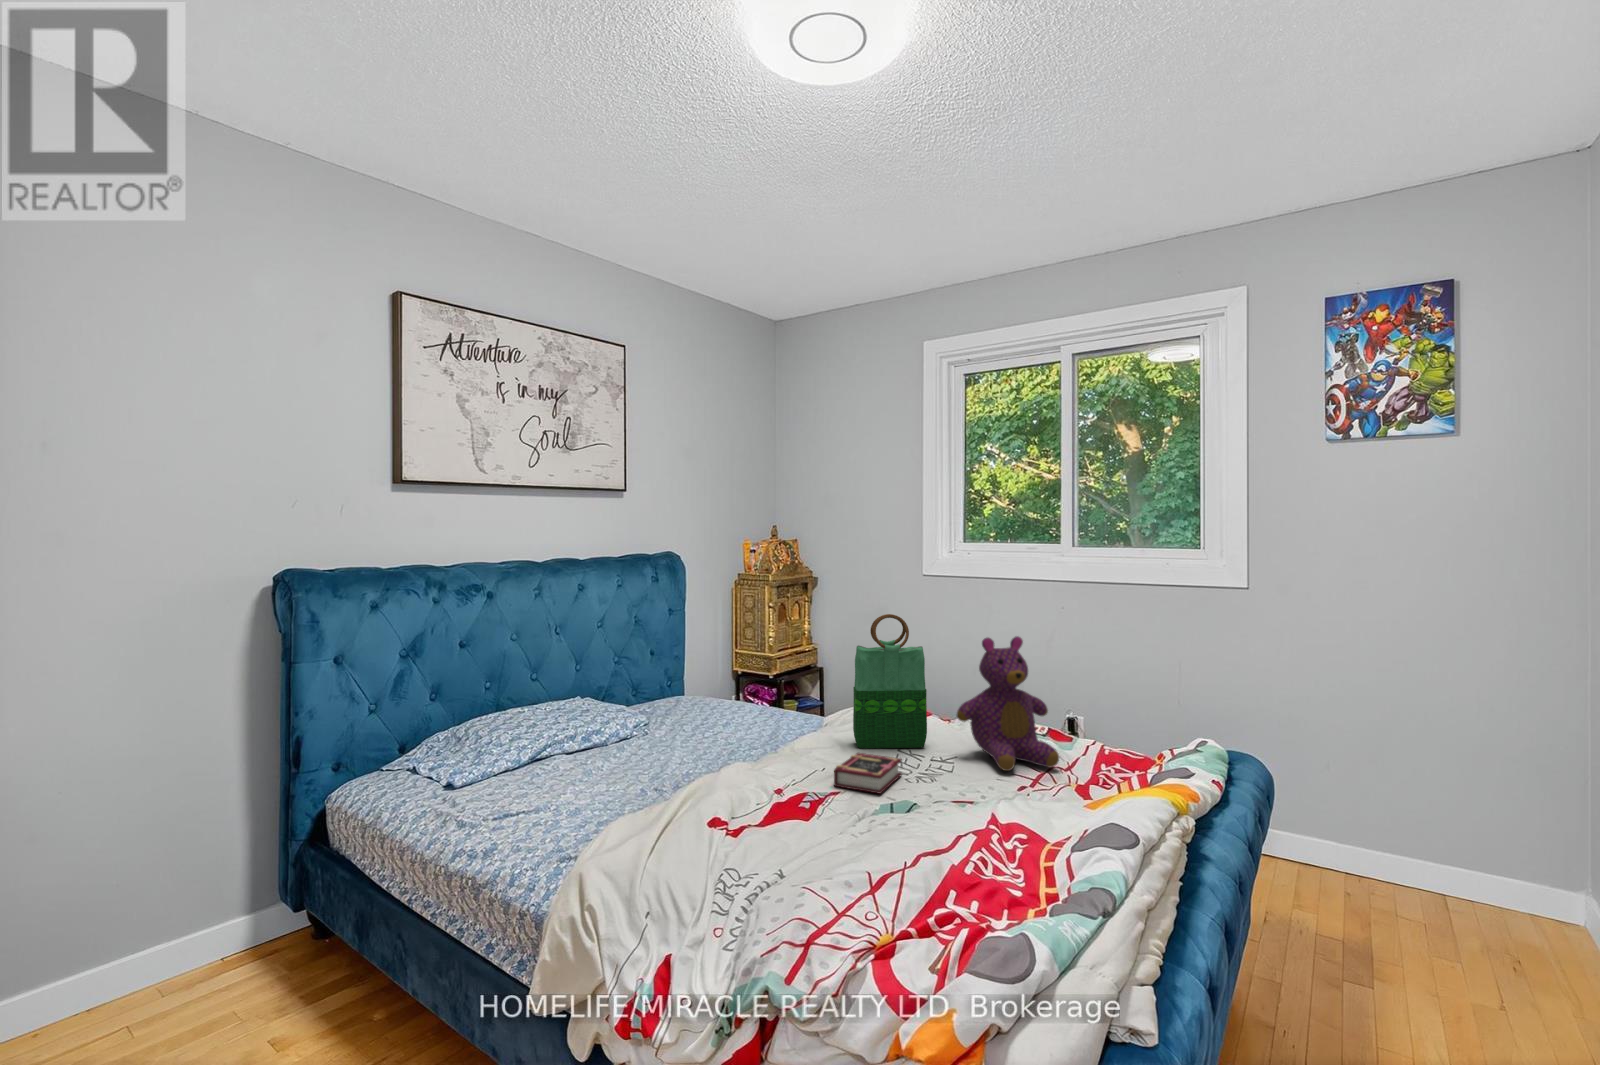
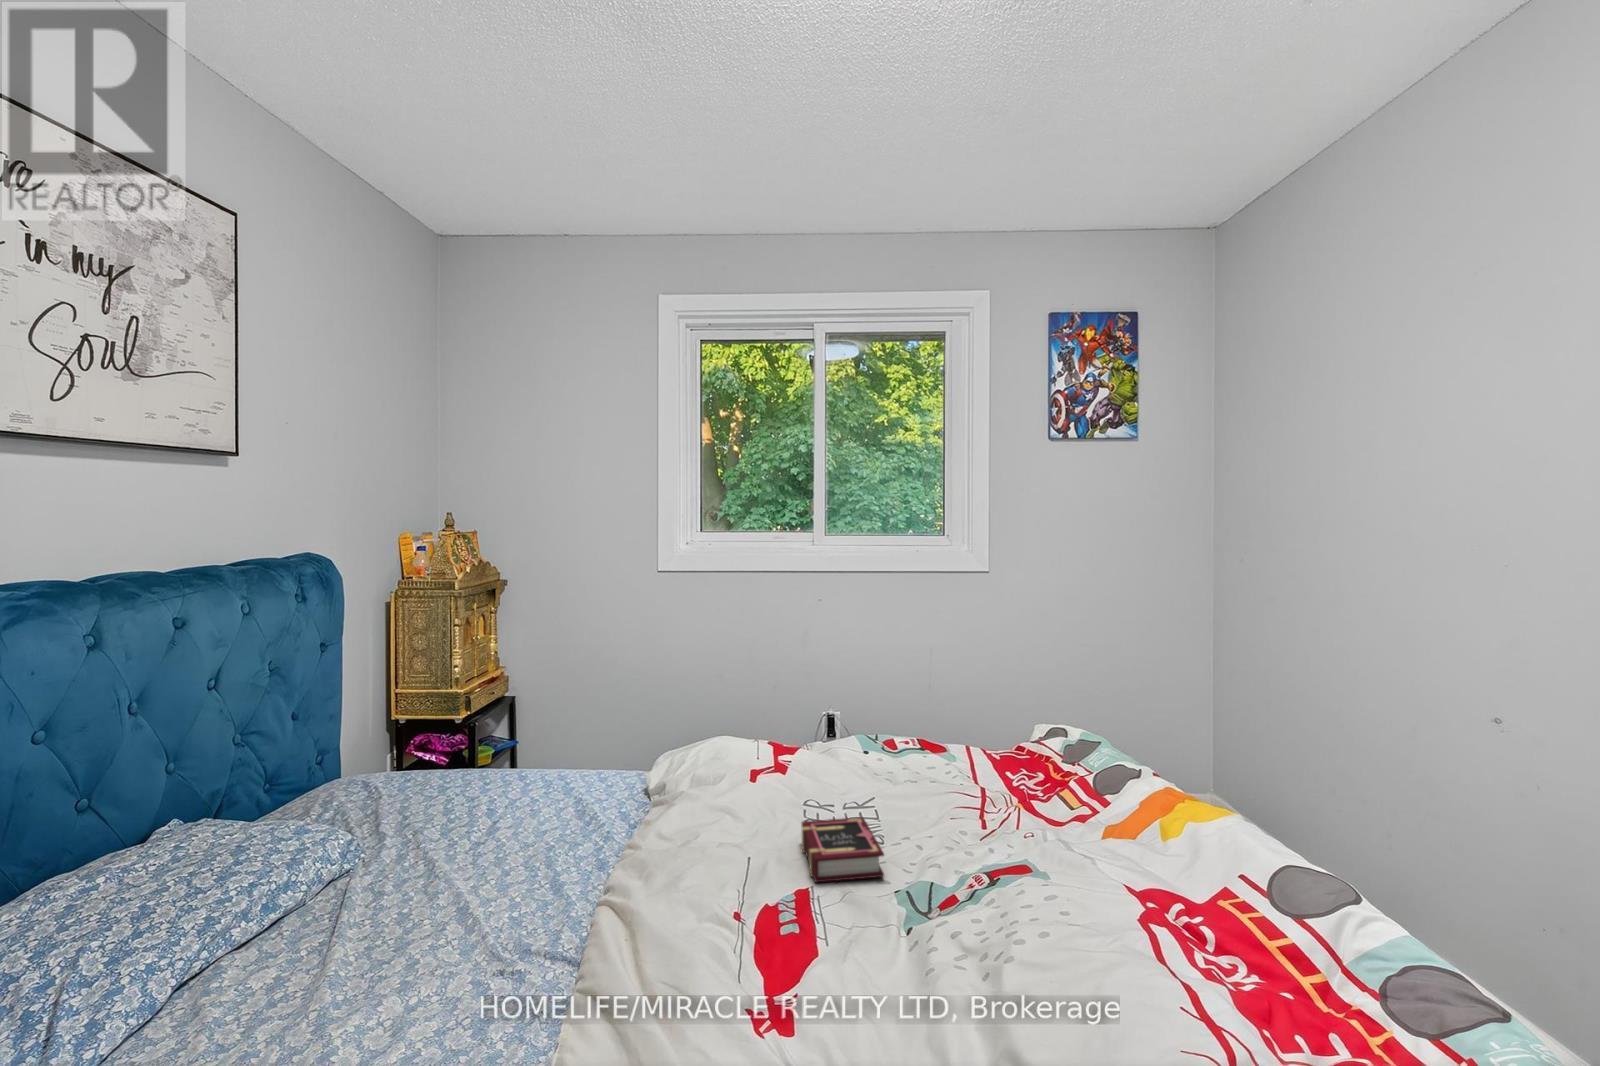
tote bag: present [853,614,927,748] -> none [744,627,832,810]
teddy bear: present [957,636,1059,771] -> none [874,640,986,801]

